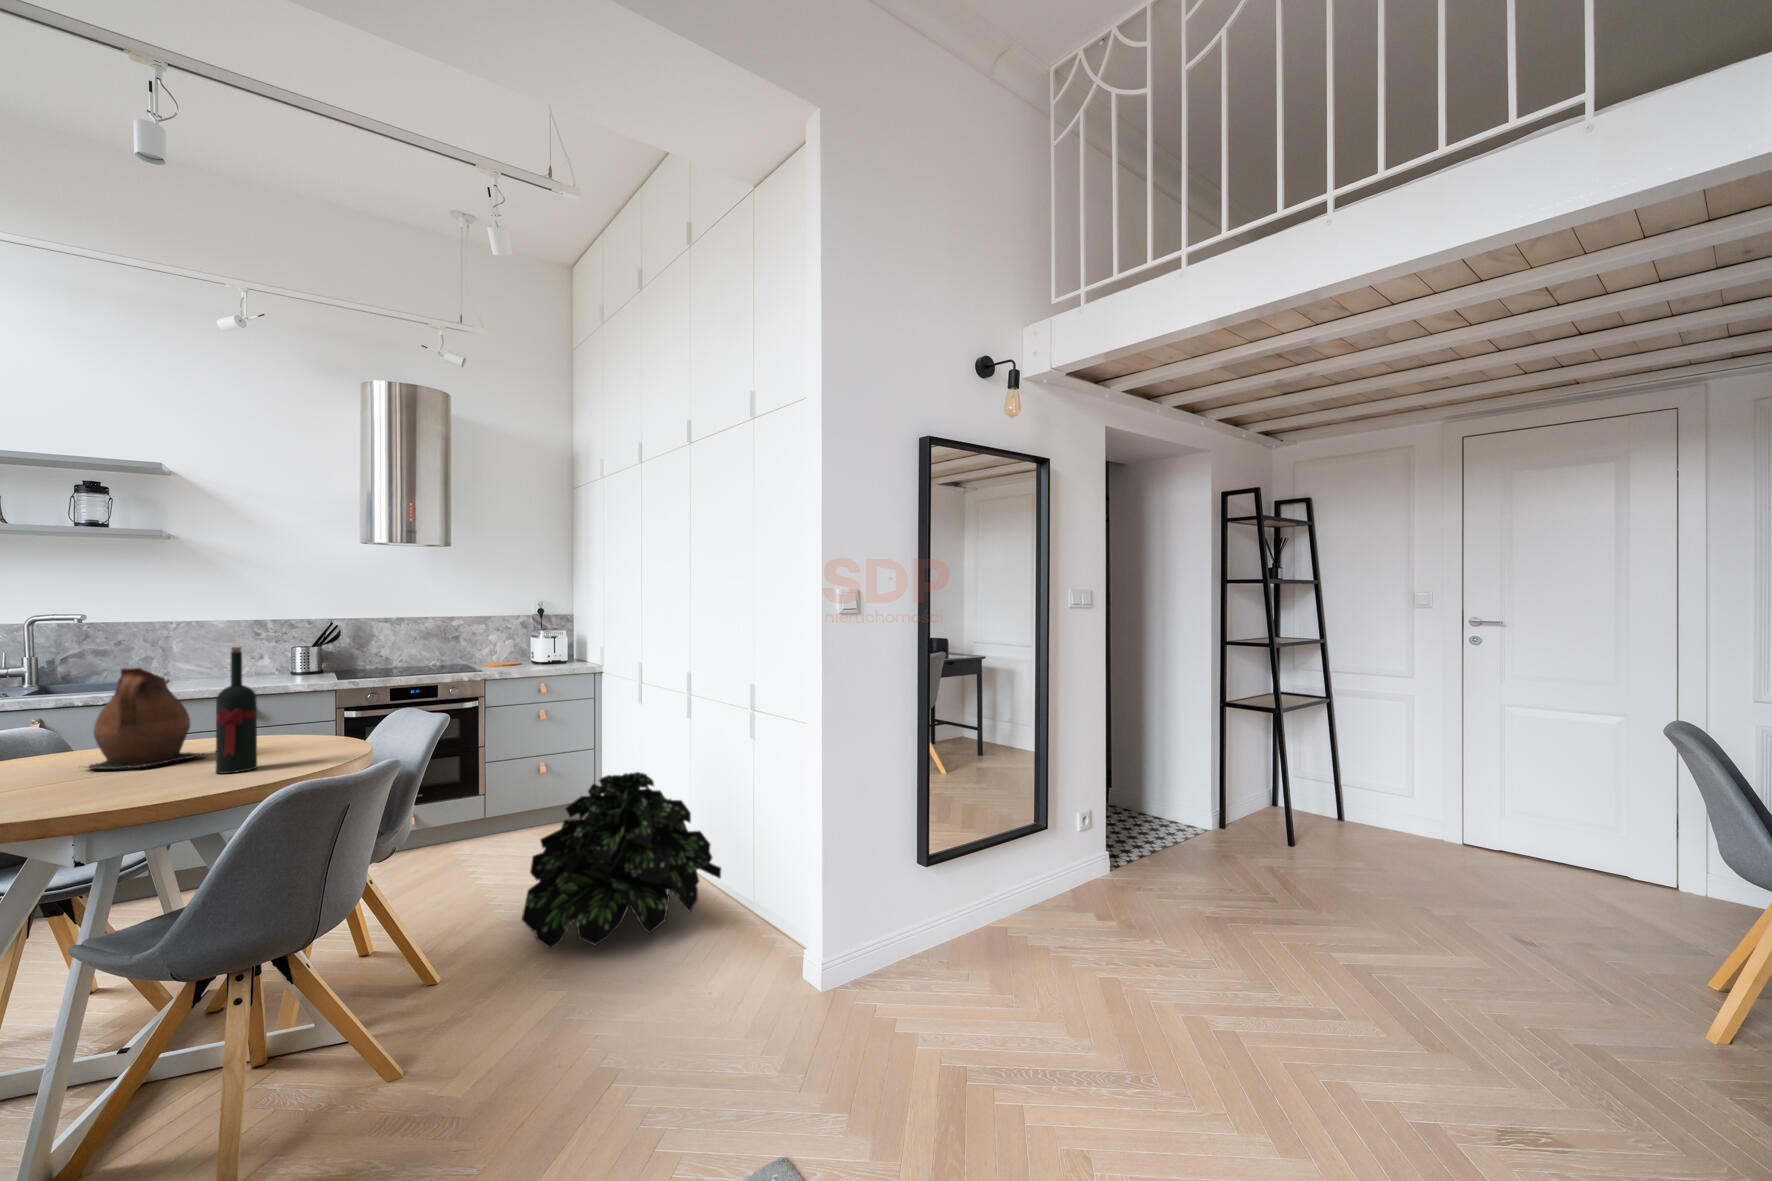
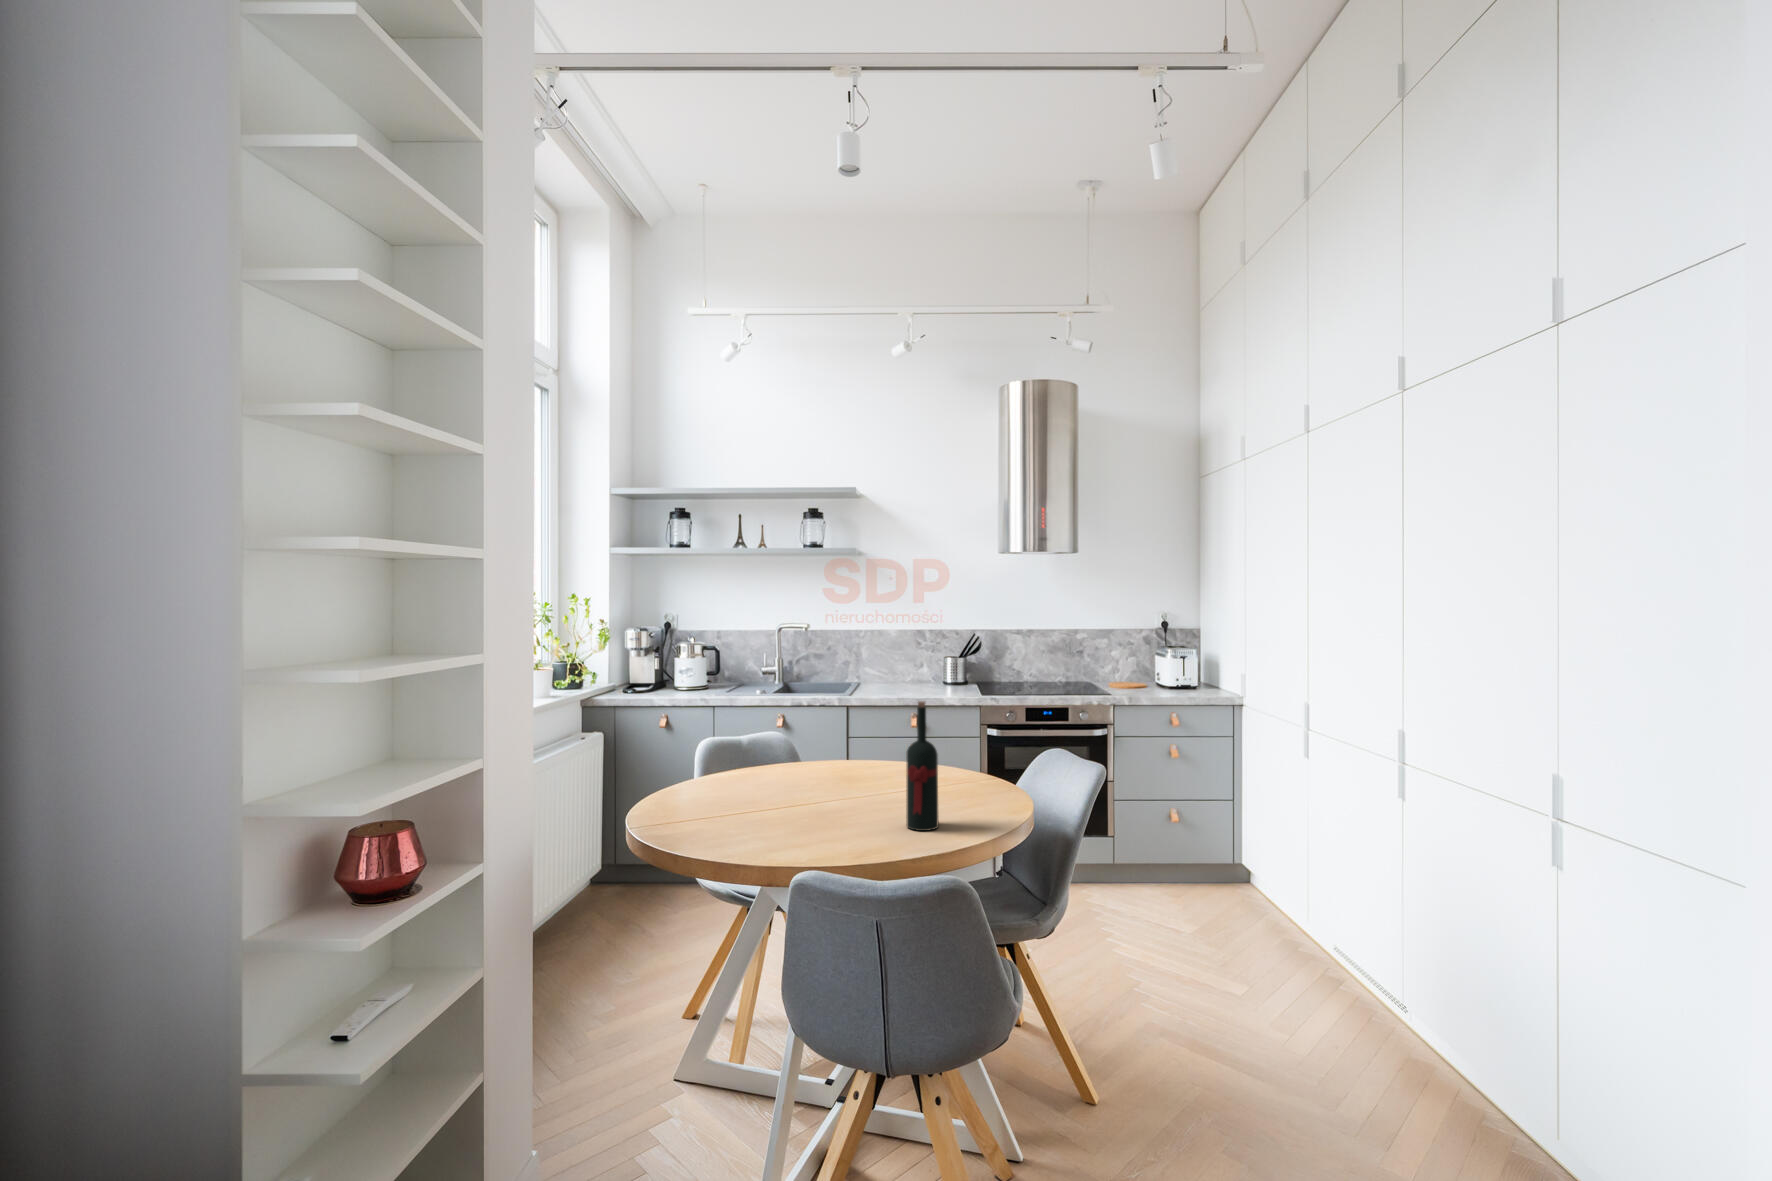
ceramic pitcher: present [83,668,206,769] -> none [811,708,897,804]
potted plant: present [522,772,721,948] -> none [1174,872,1459,1117]

